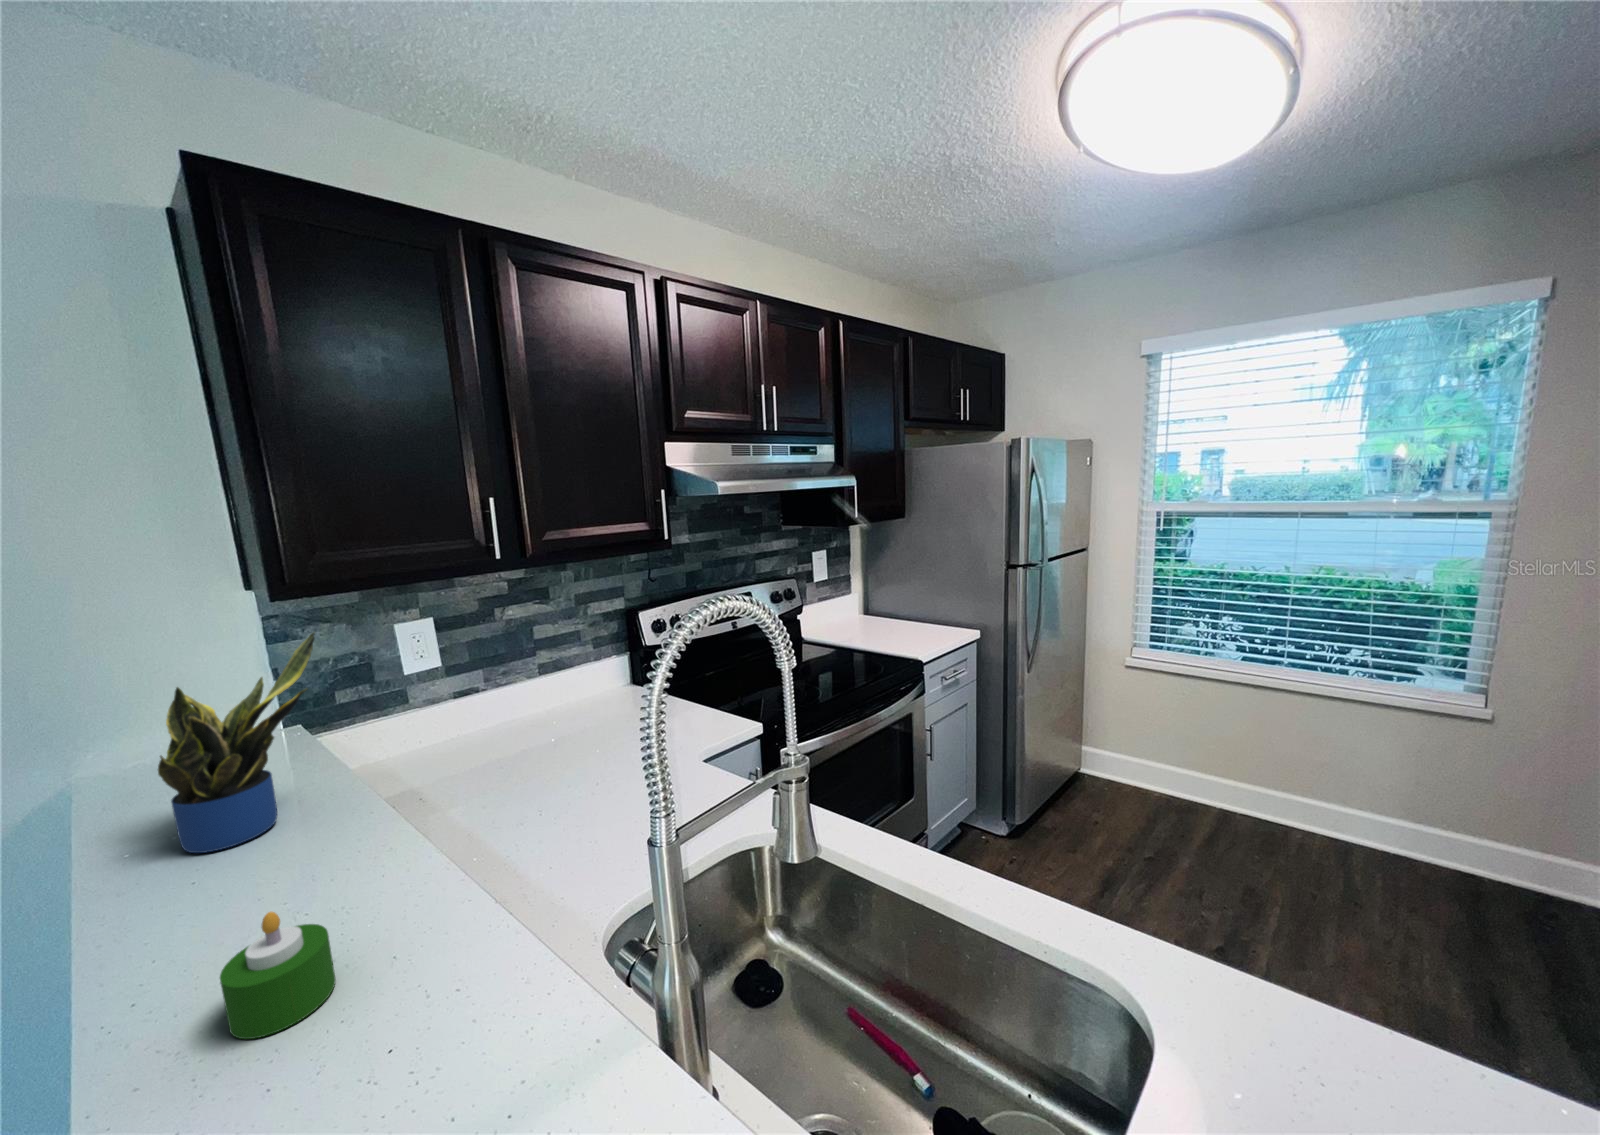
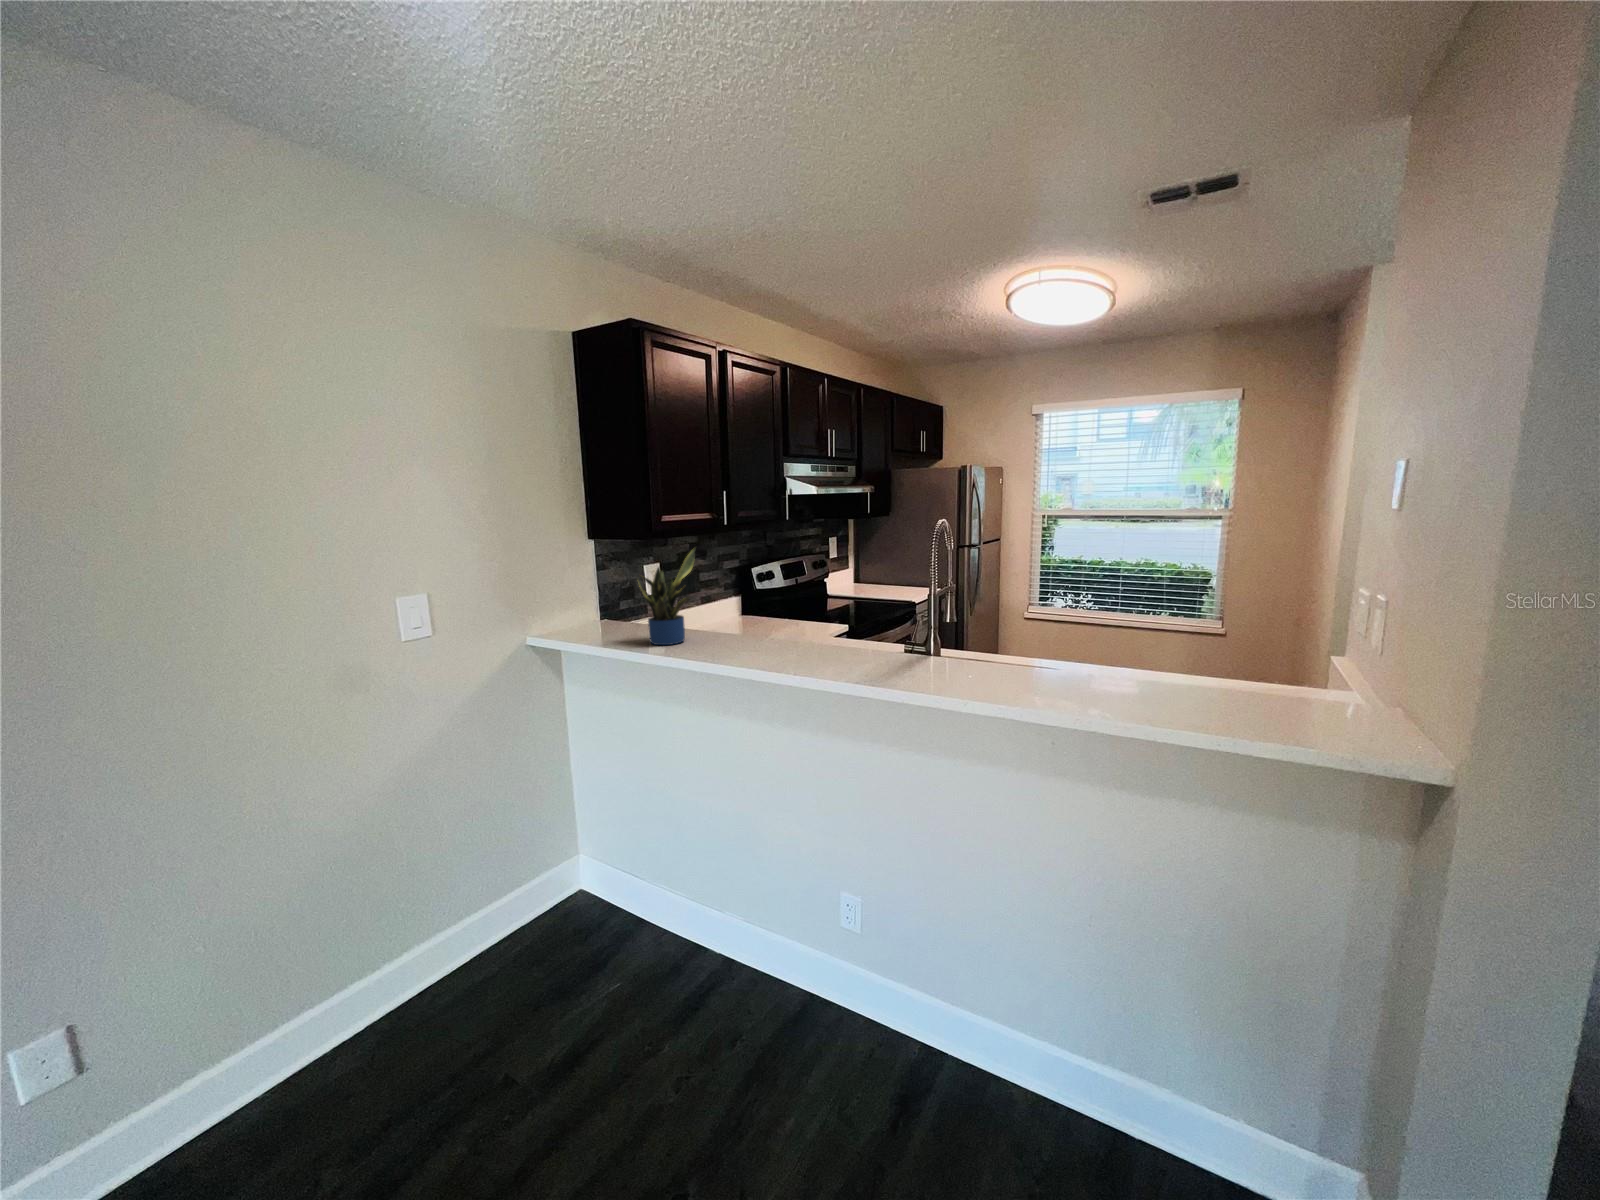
candle: present [220,912,336,1039] -> none [782,623,812,661]

